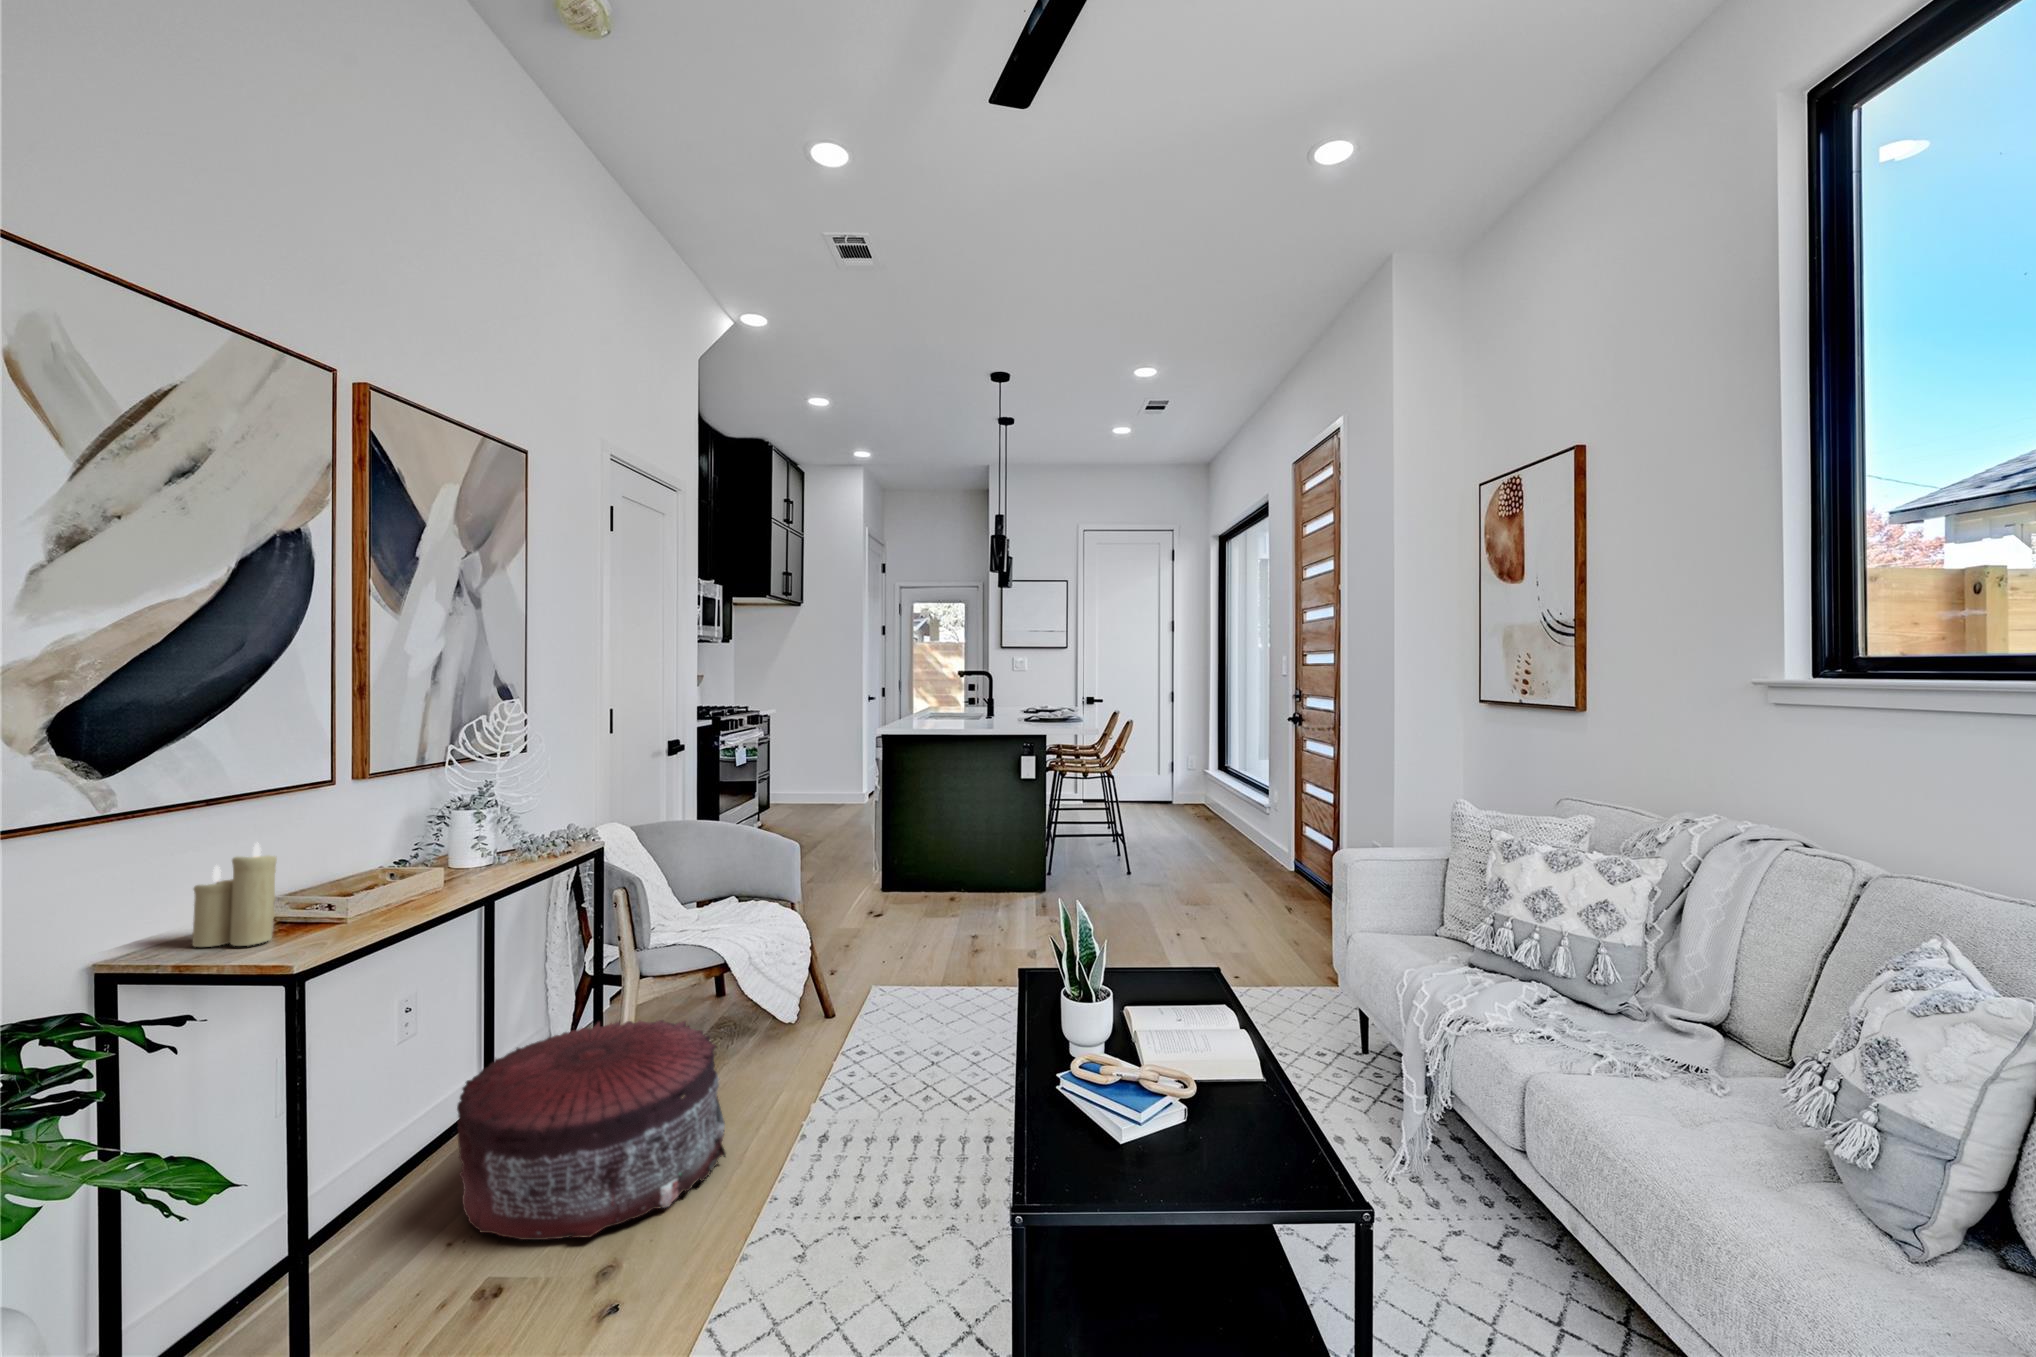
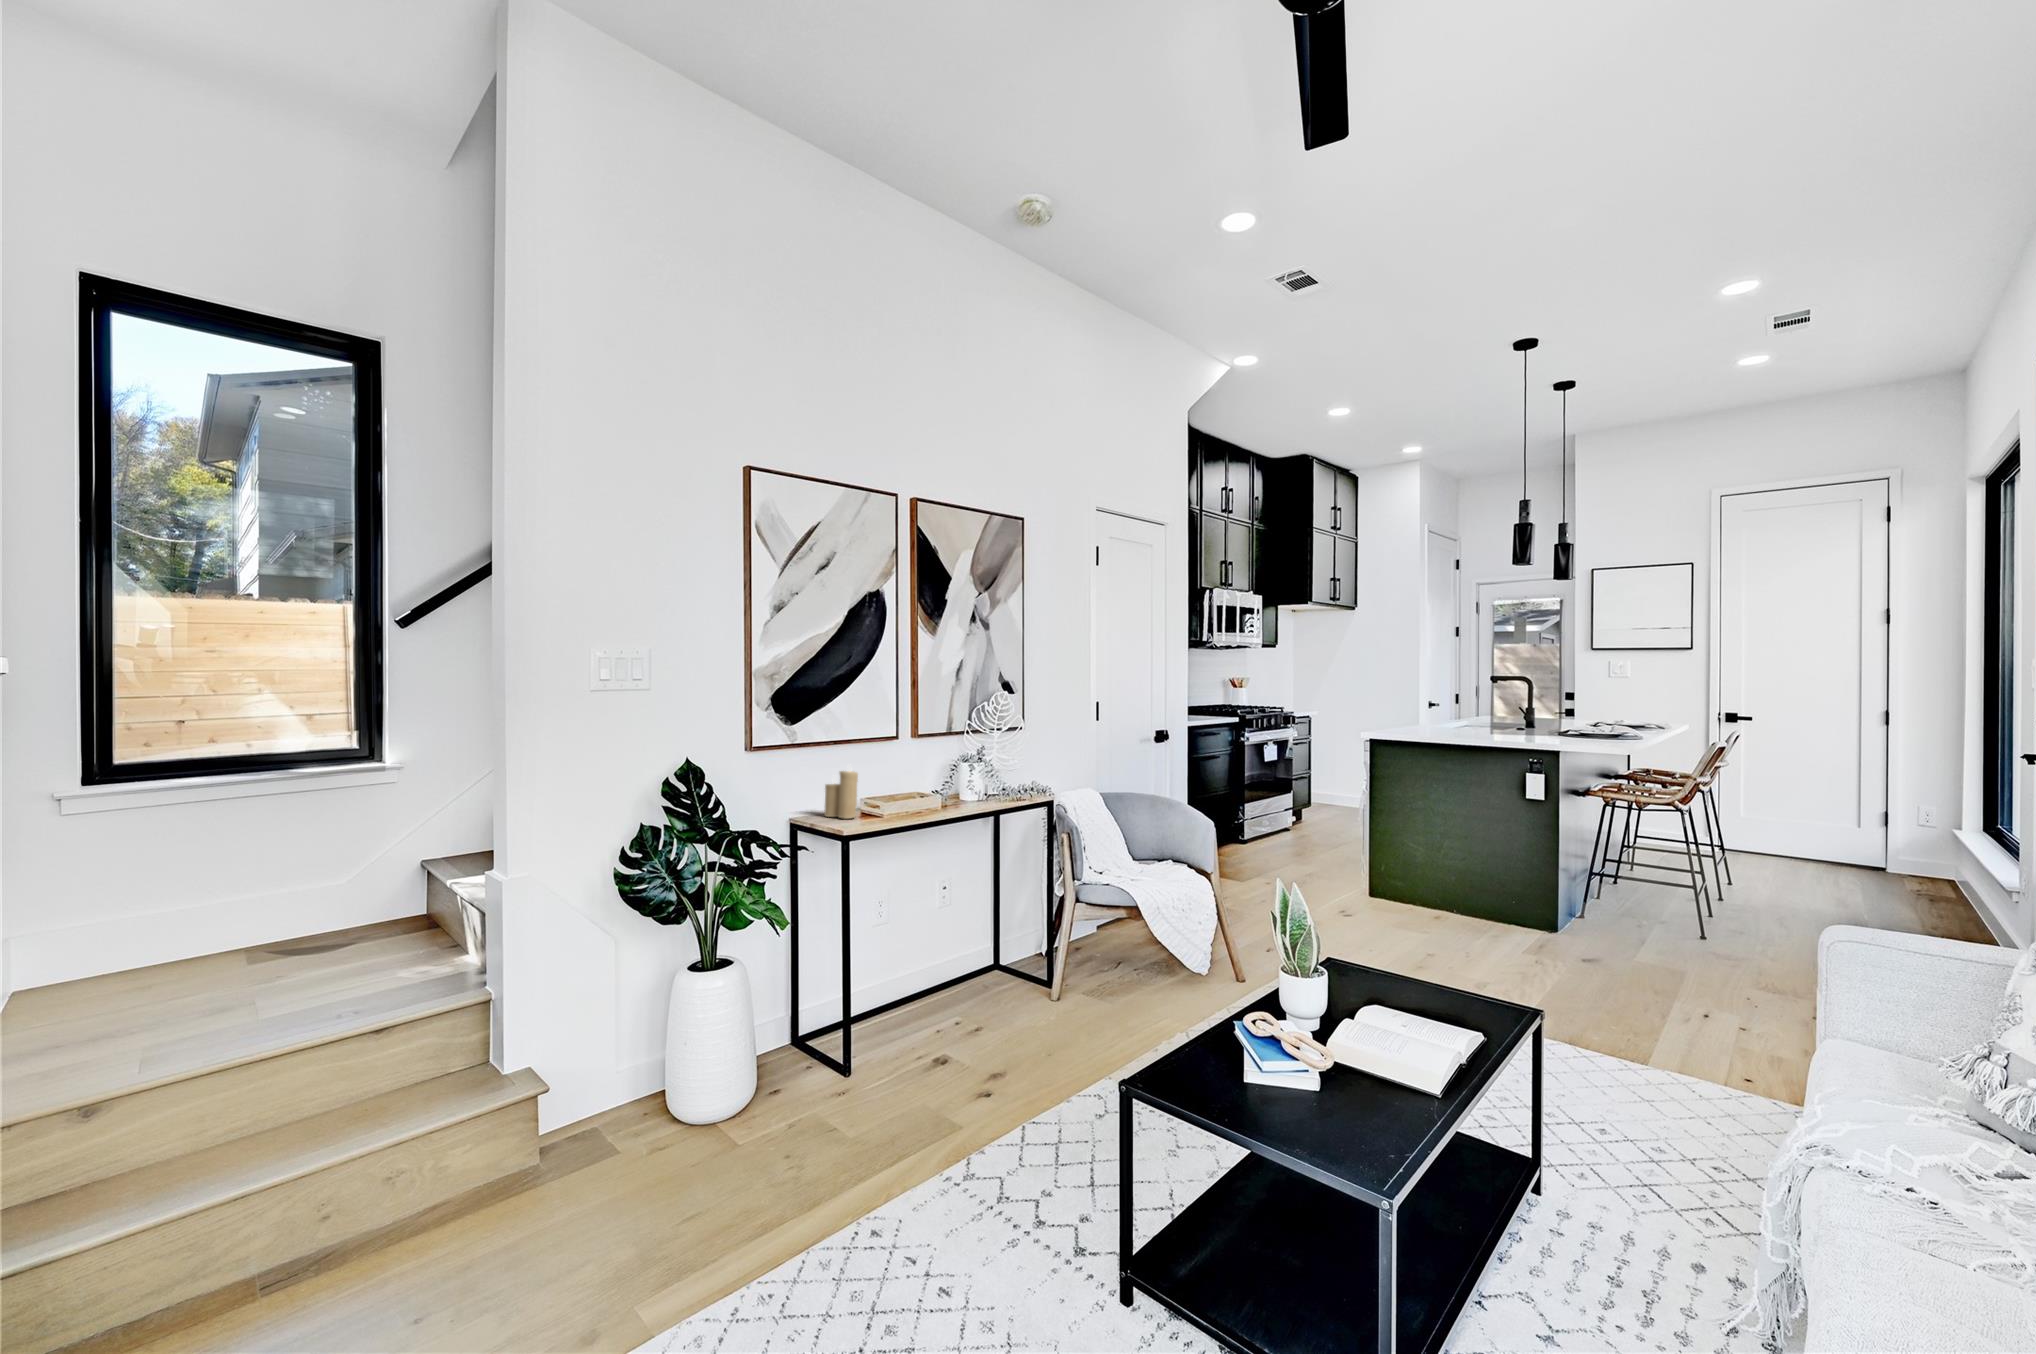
pouf: present [457,1020,726,1240] -> none [952,921,1112,1040]

